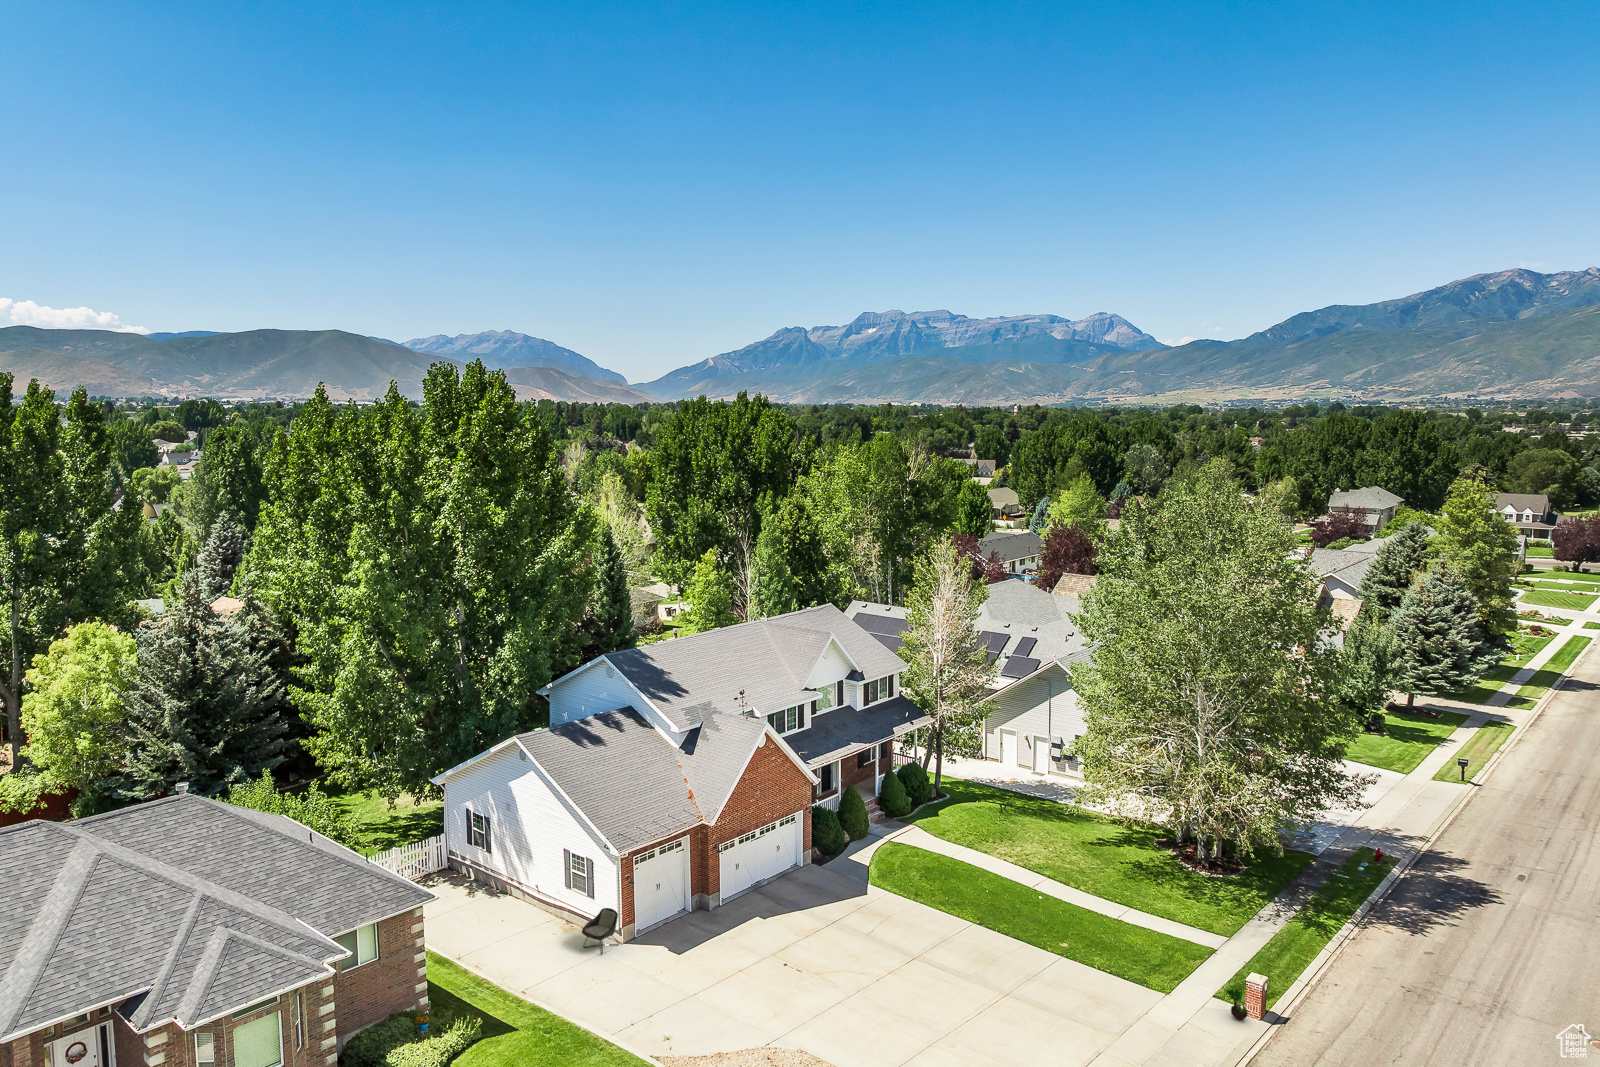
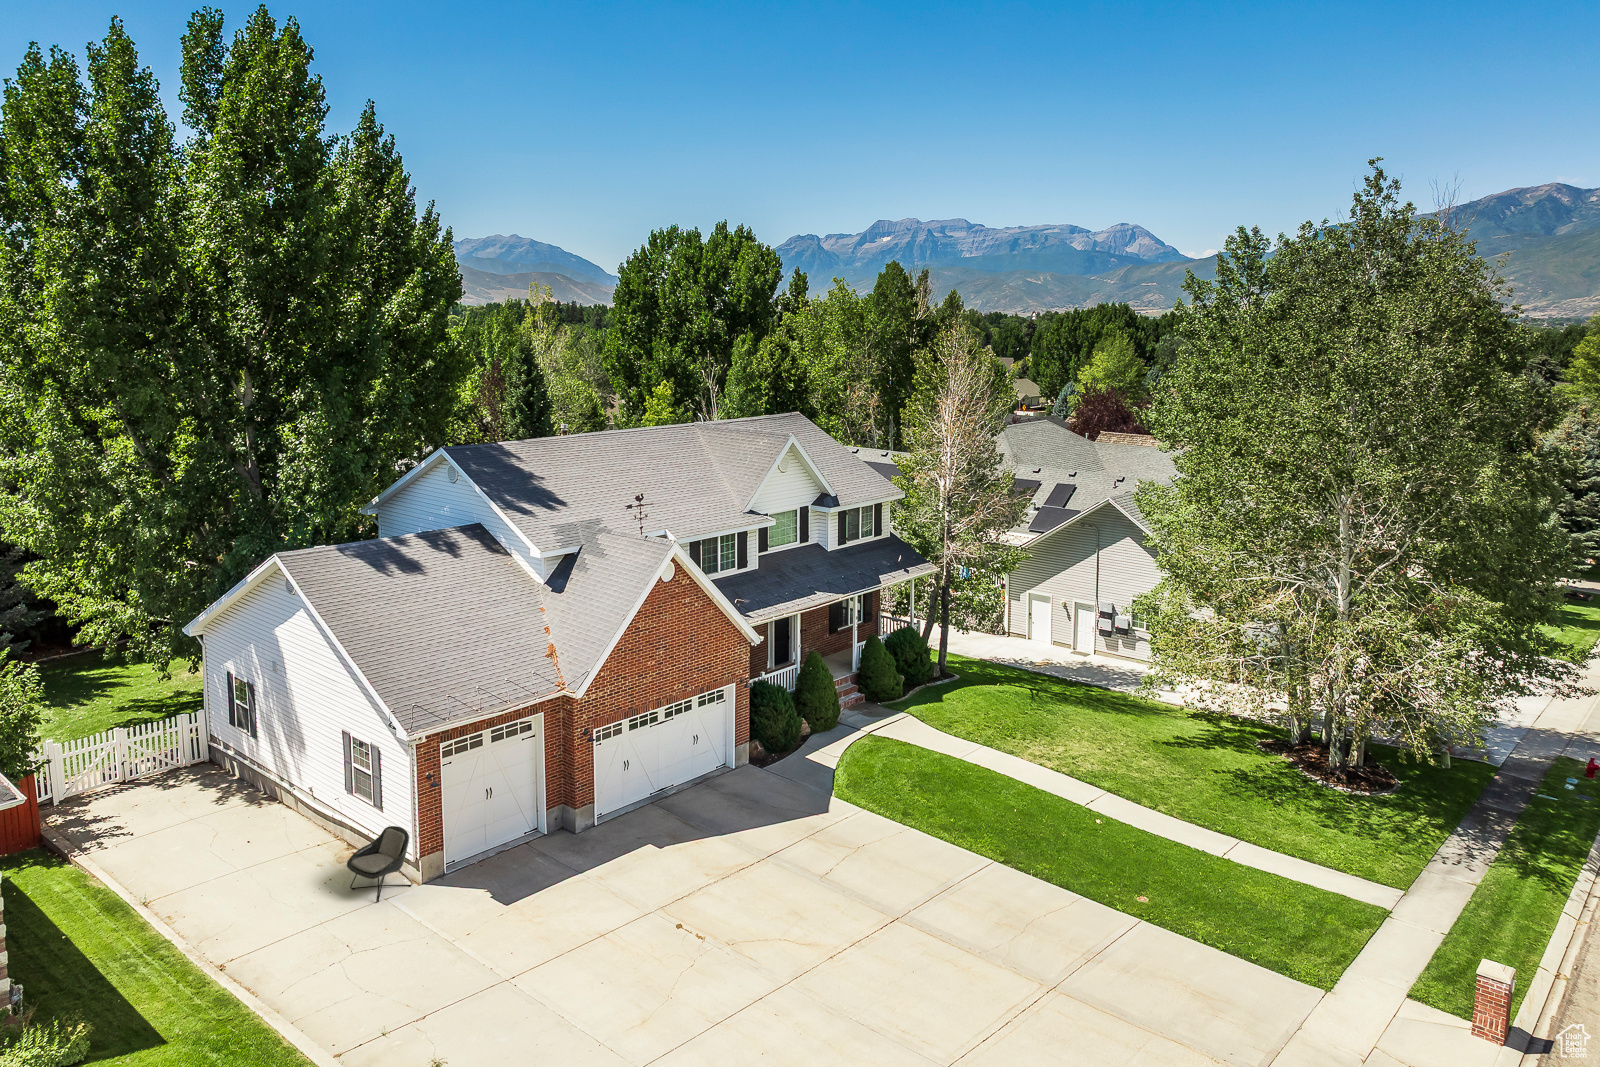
potted tree: present [1226,988,1247,1020] -> none [1439,980,1482,1041]

